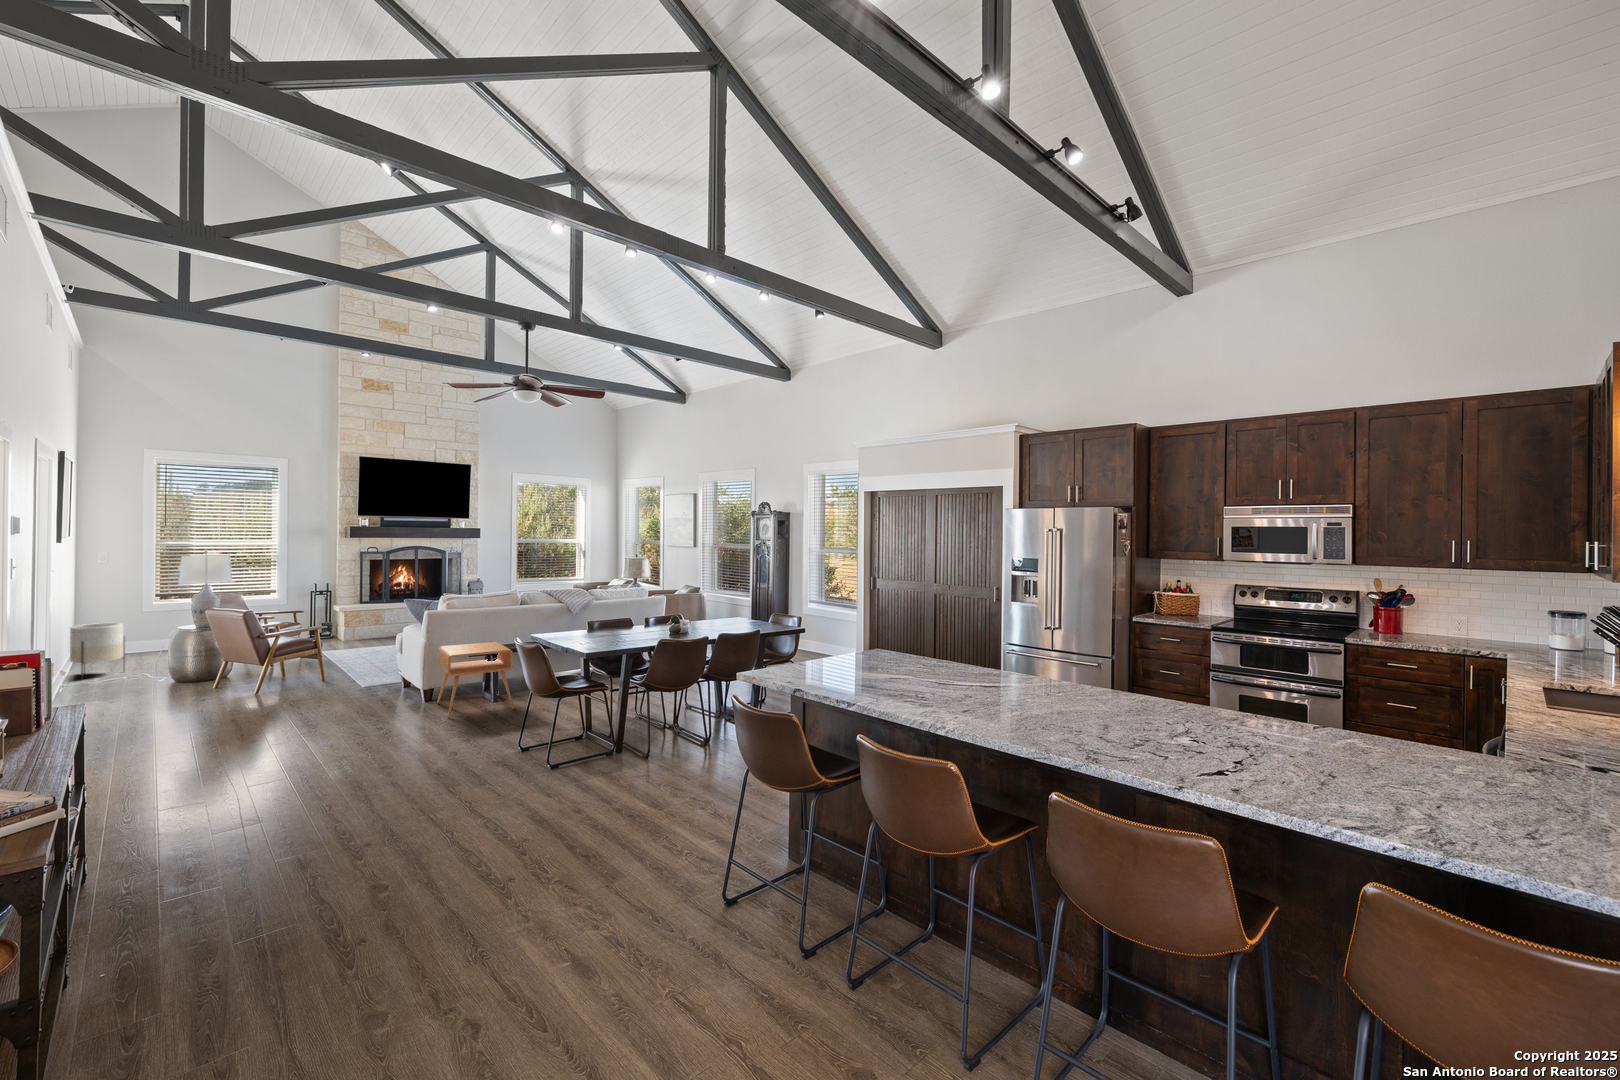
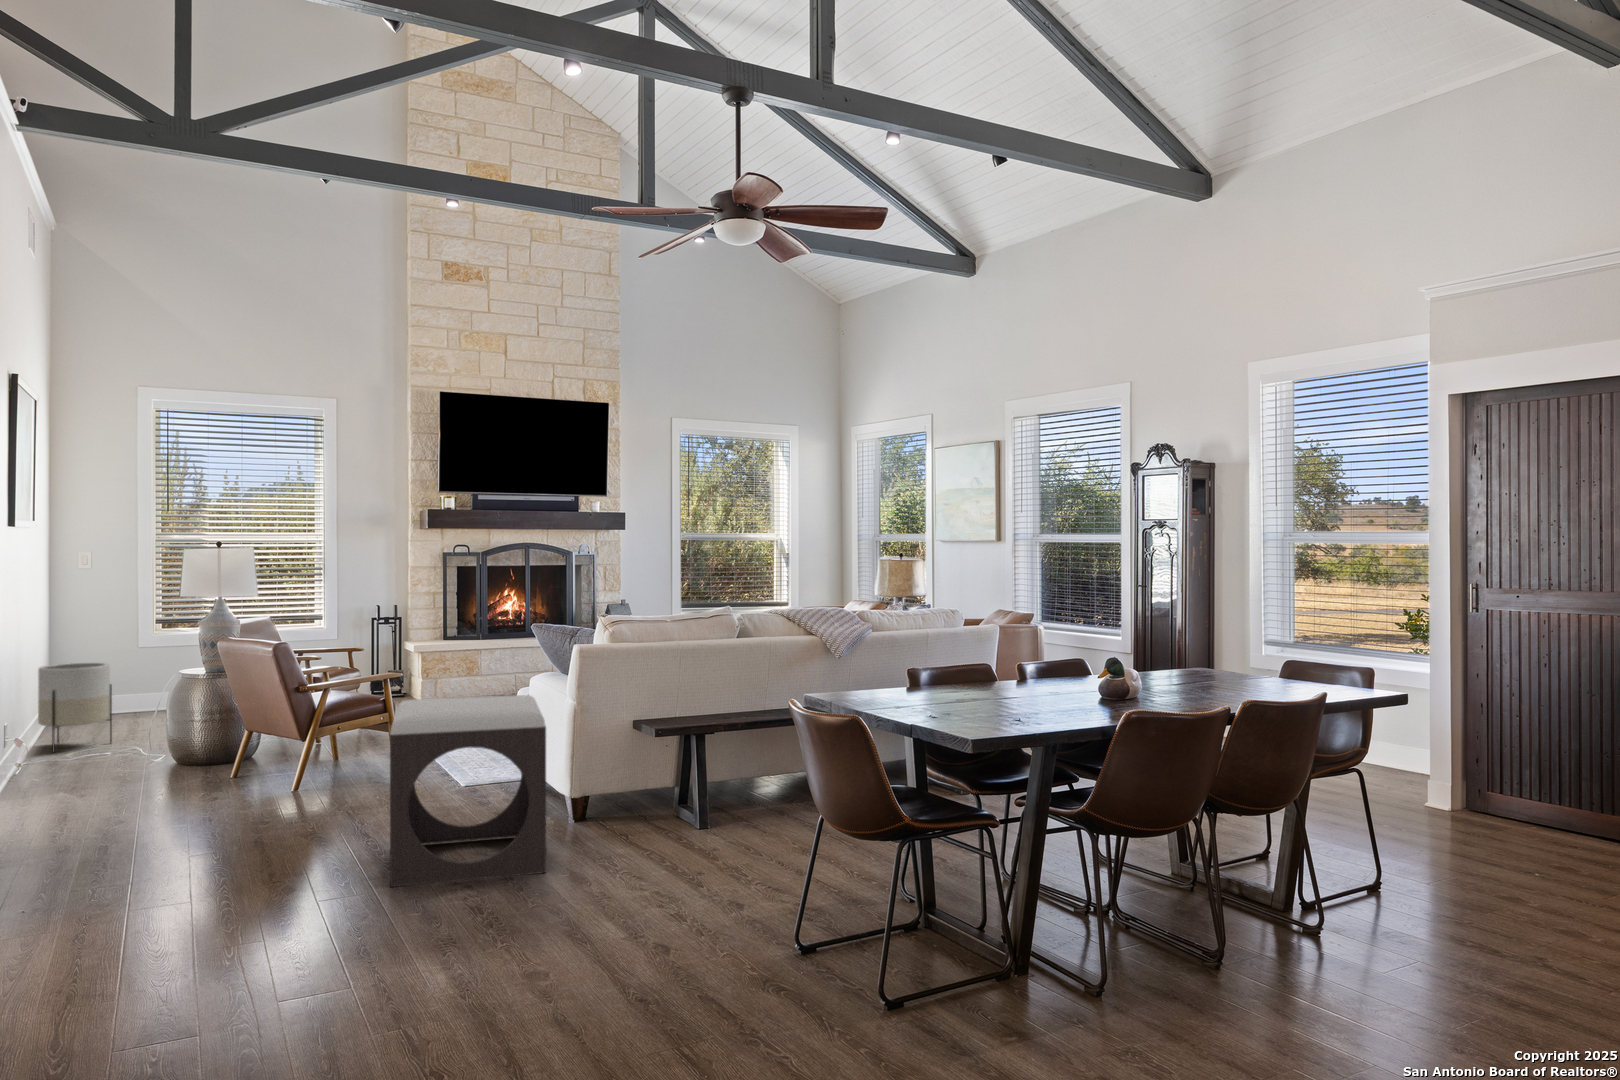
footstool: none [312,638,404,738] -> present [390,695,546,887]
side table: present [437,642,514,718] -> none [594,708,741,859]

